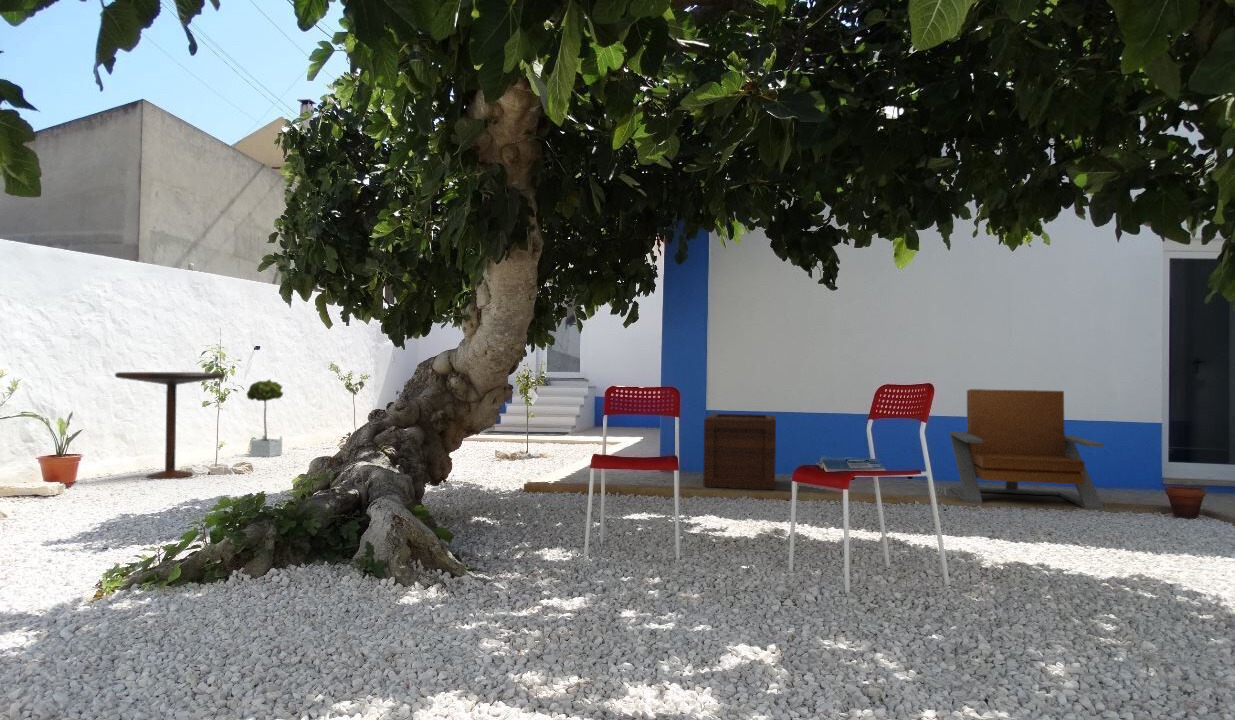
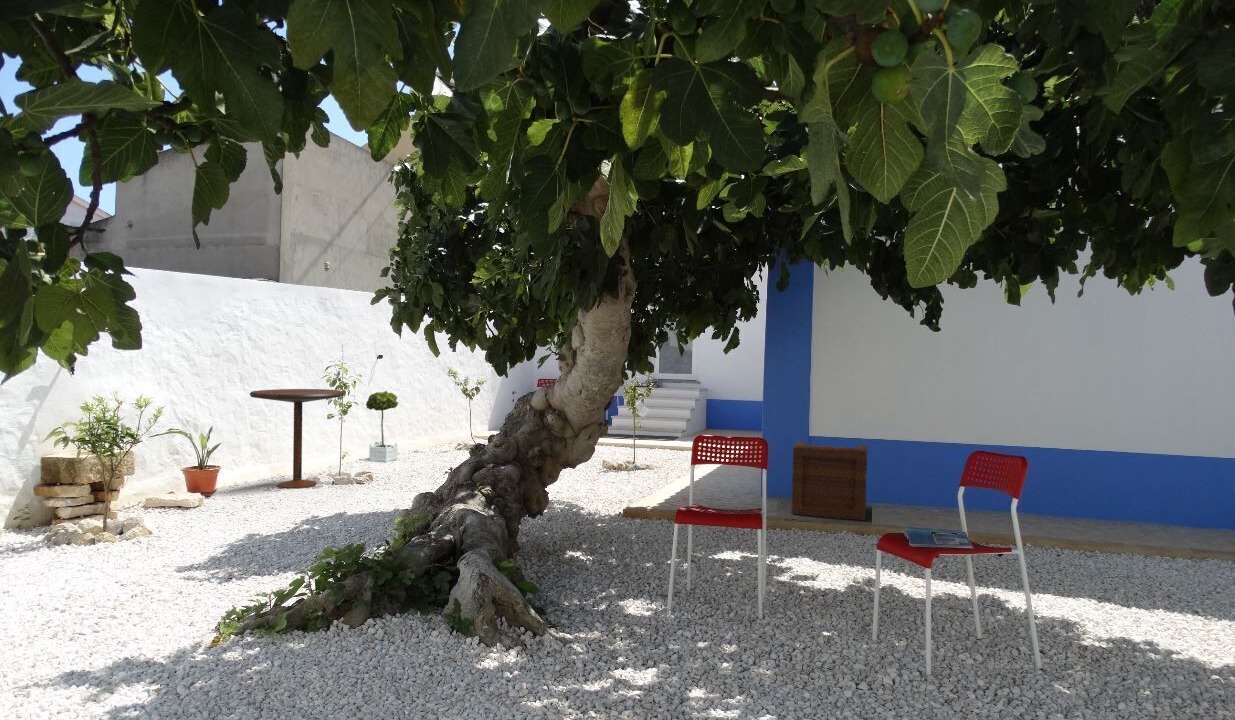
lounge chair: present [950,389,1104,509] -> none [1054,424,1231,563]

